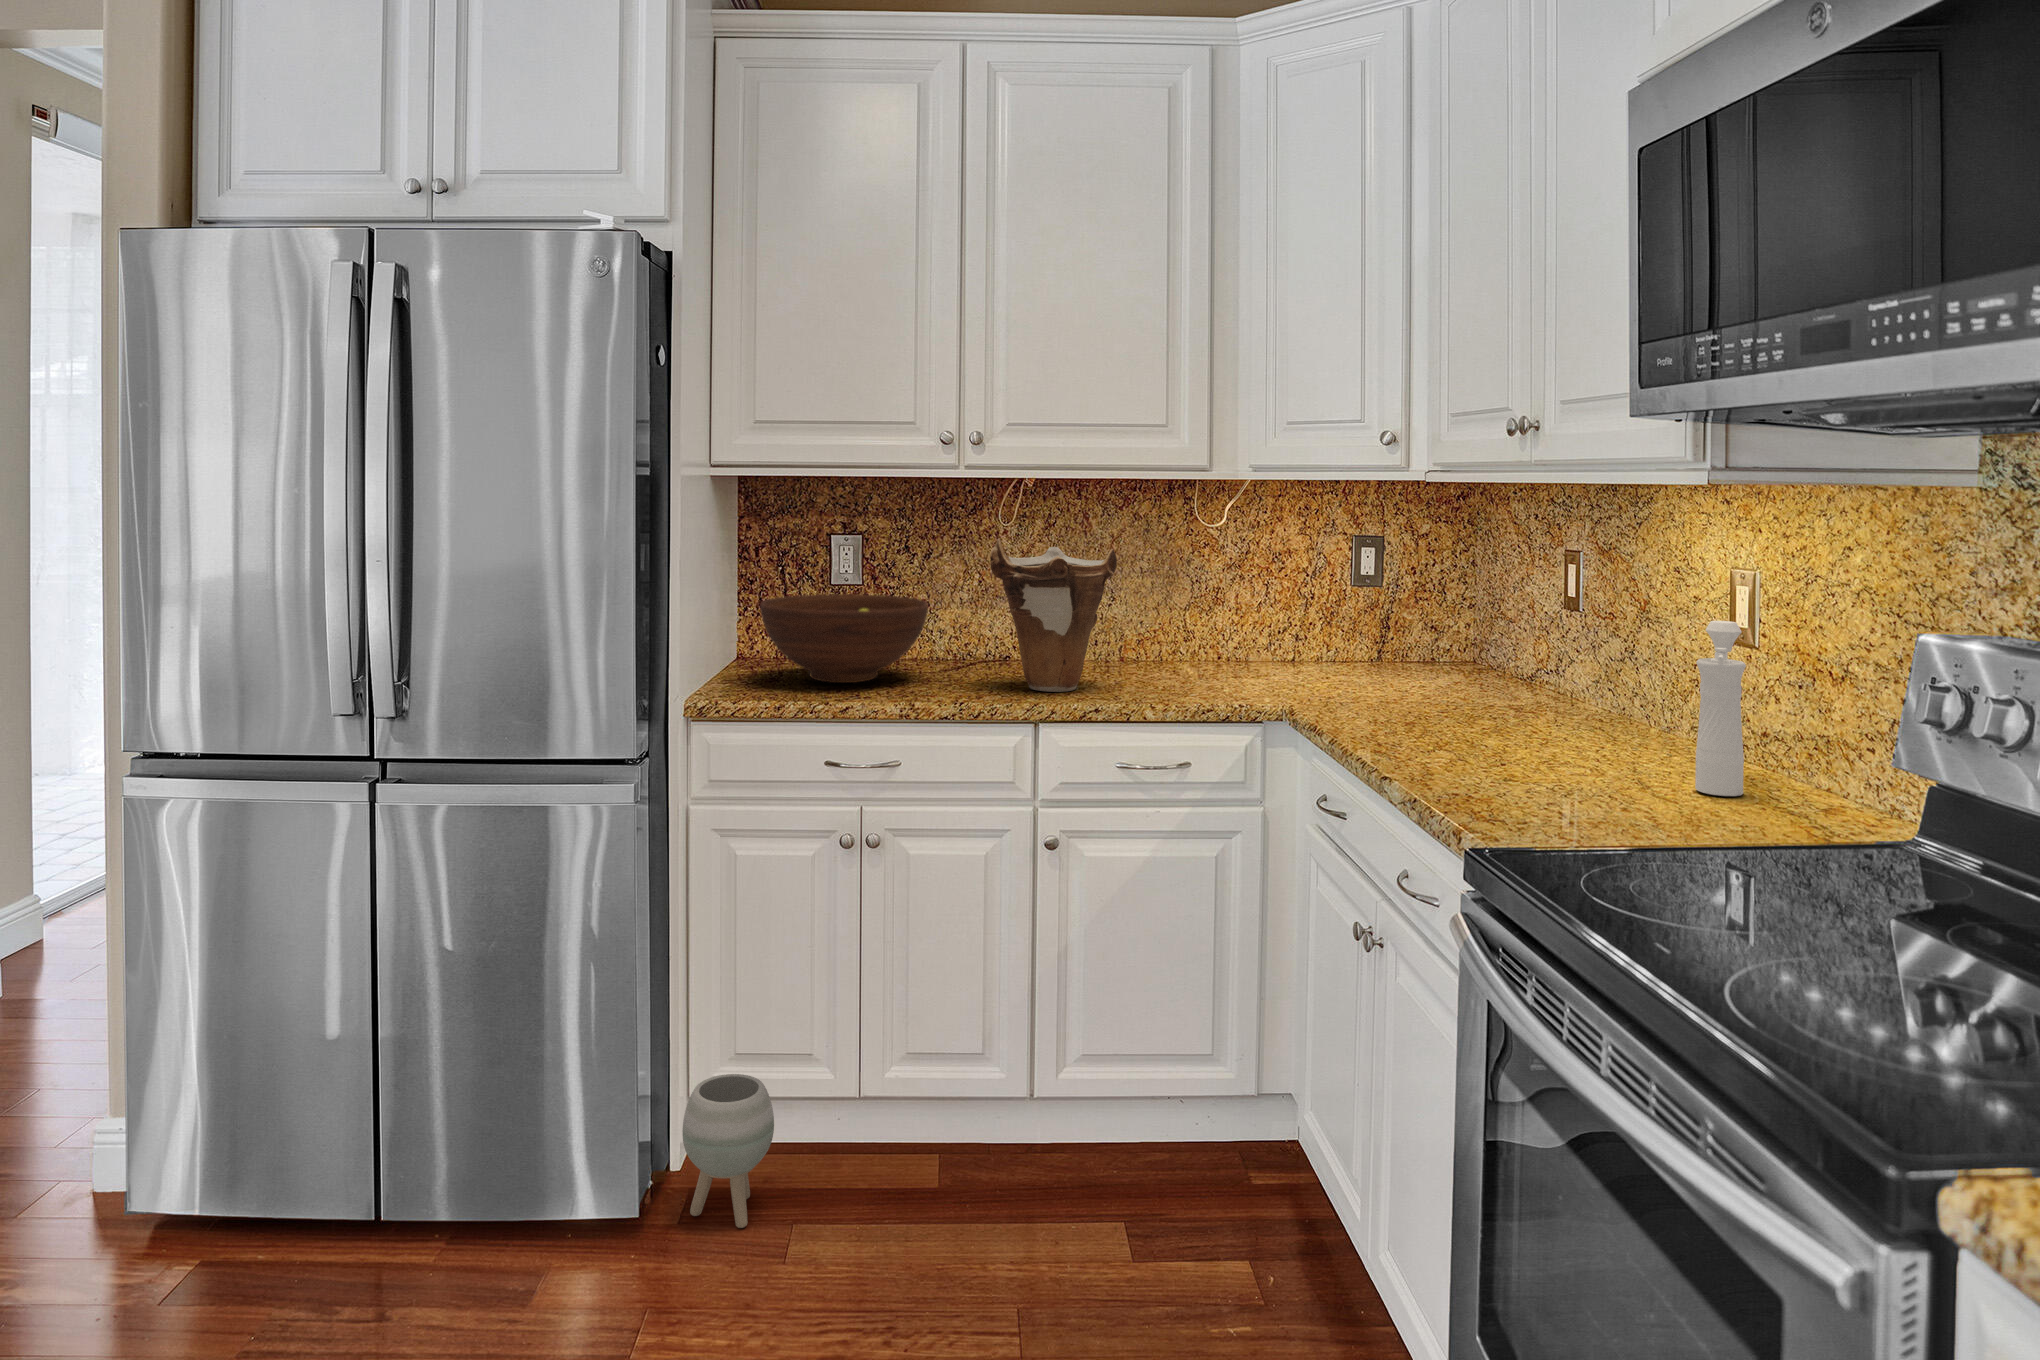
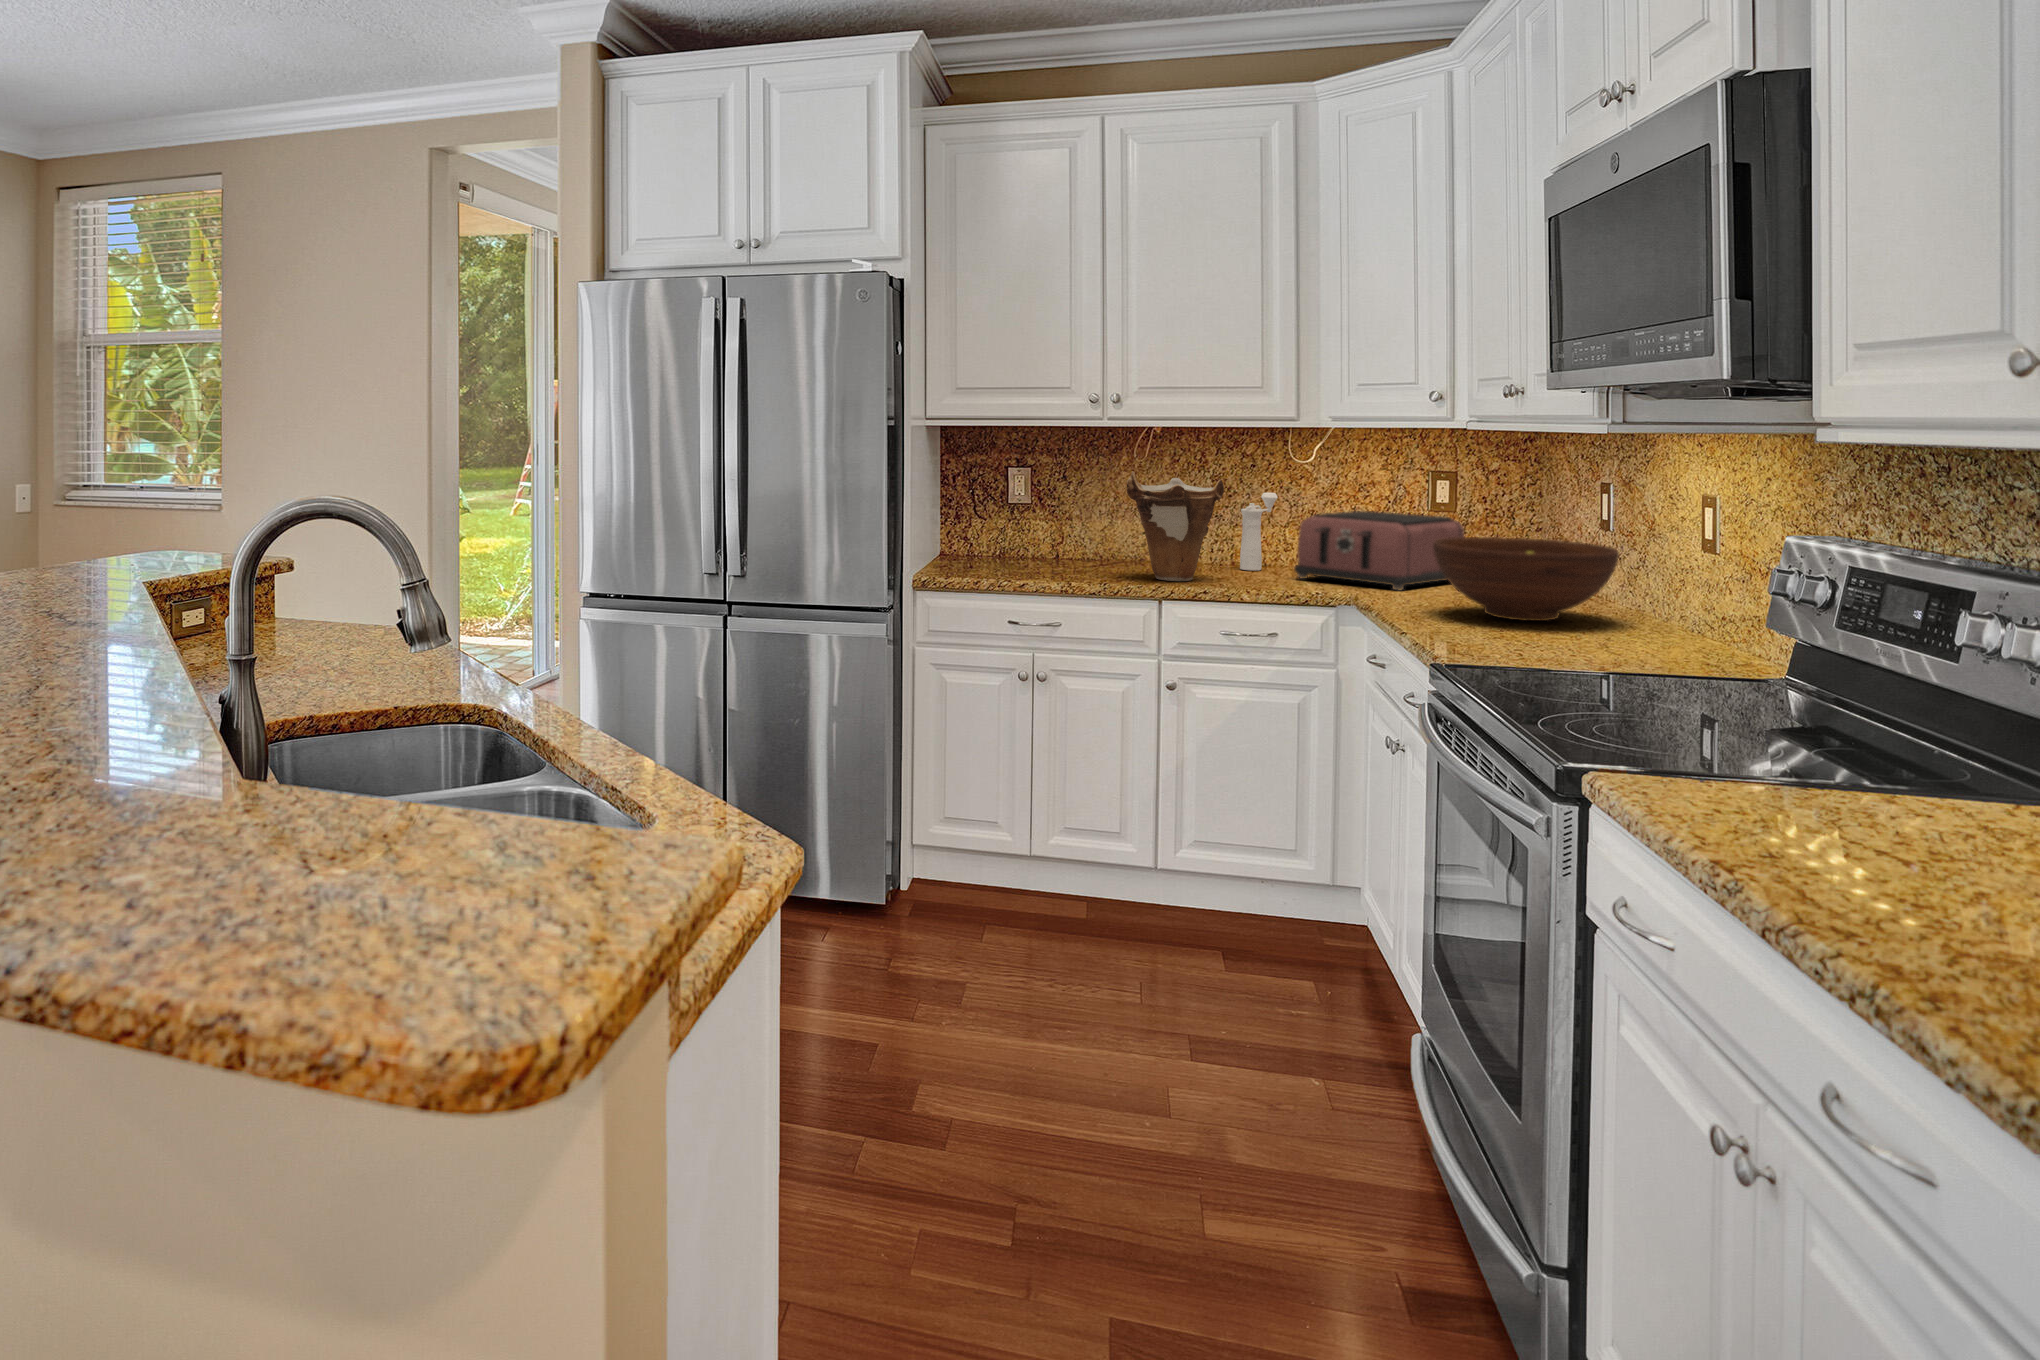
toaster: none [1204,588,1407,697] -> present [1294,511,1464,590]
fruit bowl: present [760,594,928,683] -> present [1433,537,1619,621]
pepper mill: present [1695,621,1746,796] -> present [1240,493,1278,571]
planter: present [682,1074,774,1228] -> none [916,822,975,917]

